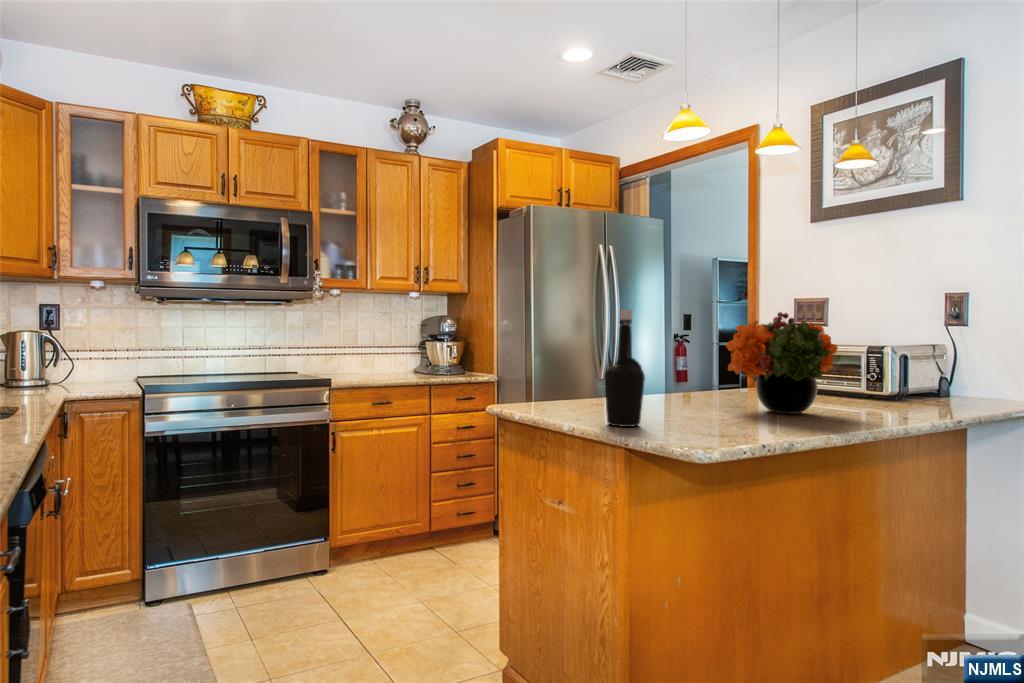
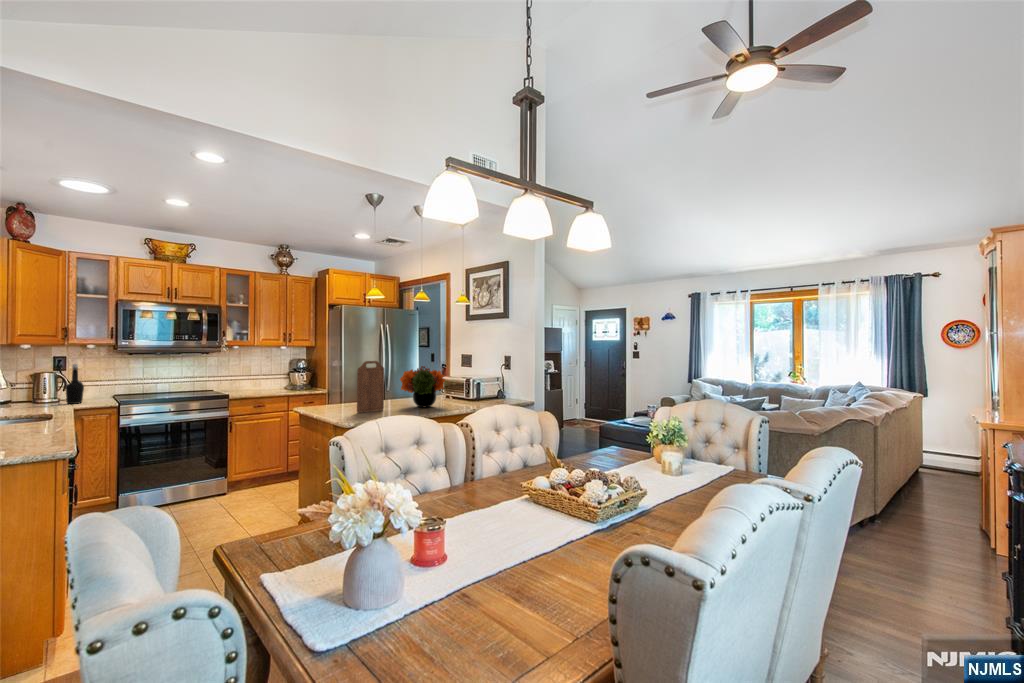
cutting board: none [656,293,709,422] -> present [357,361,384,413]
bottle: present [604,309,645,427] -> present [66,364,84,404]

